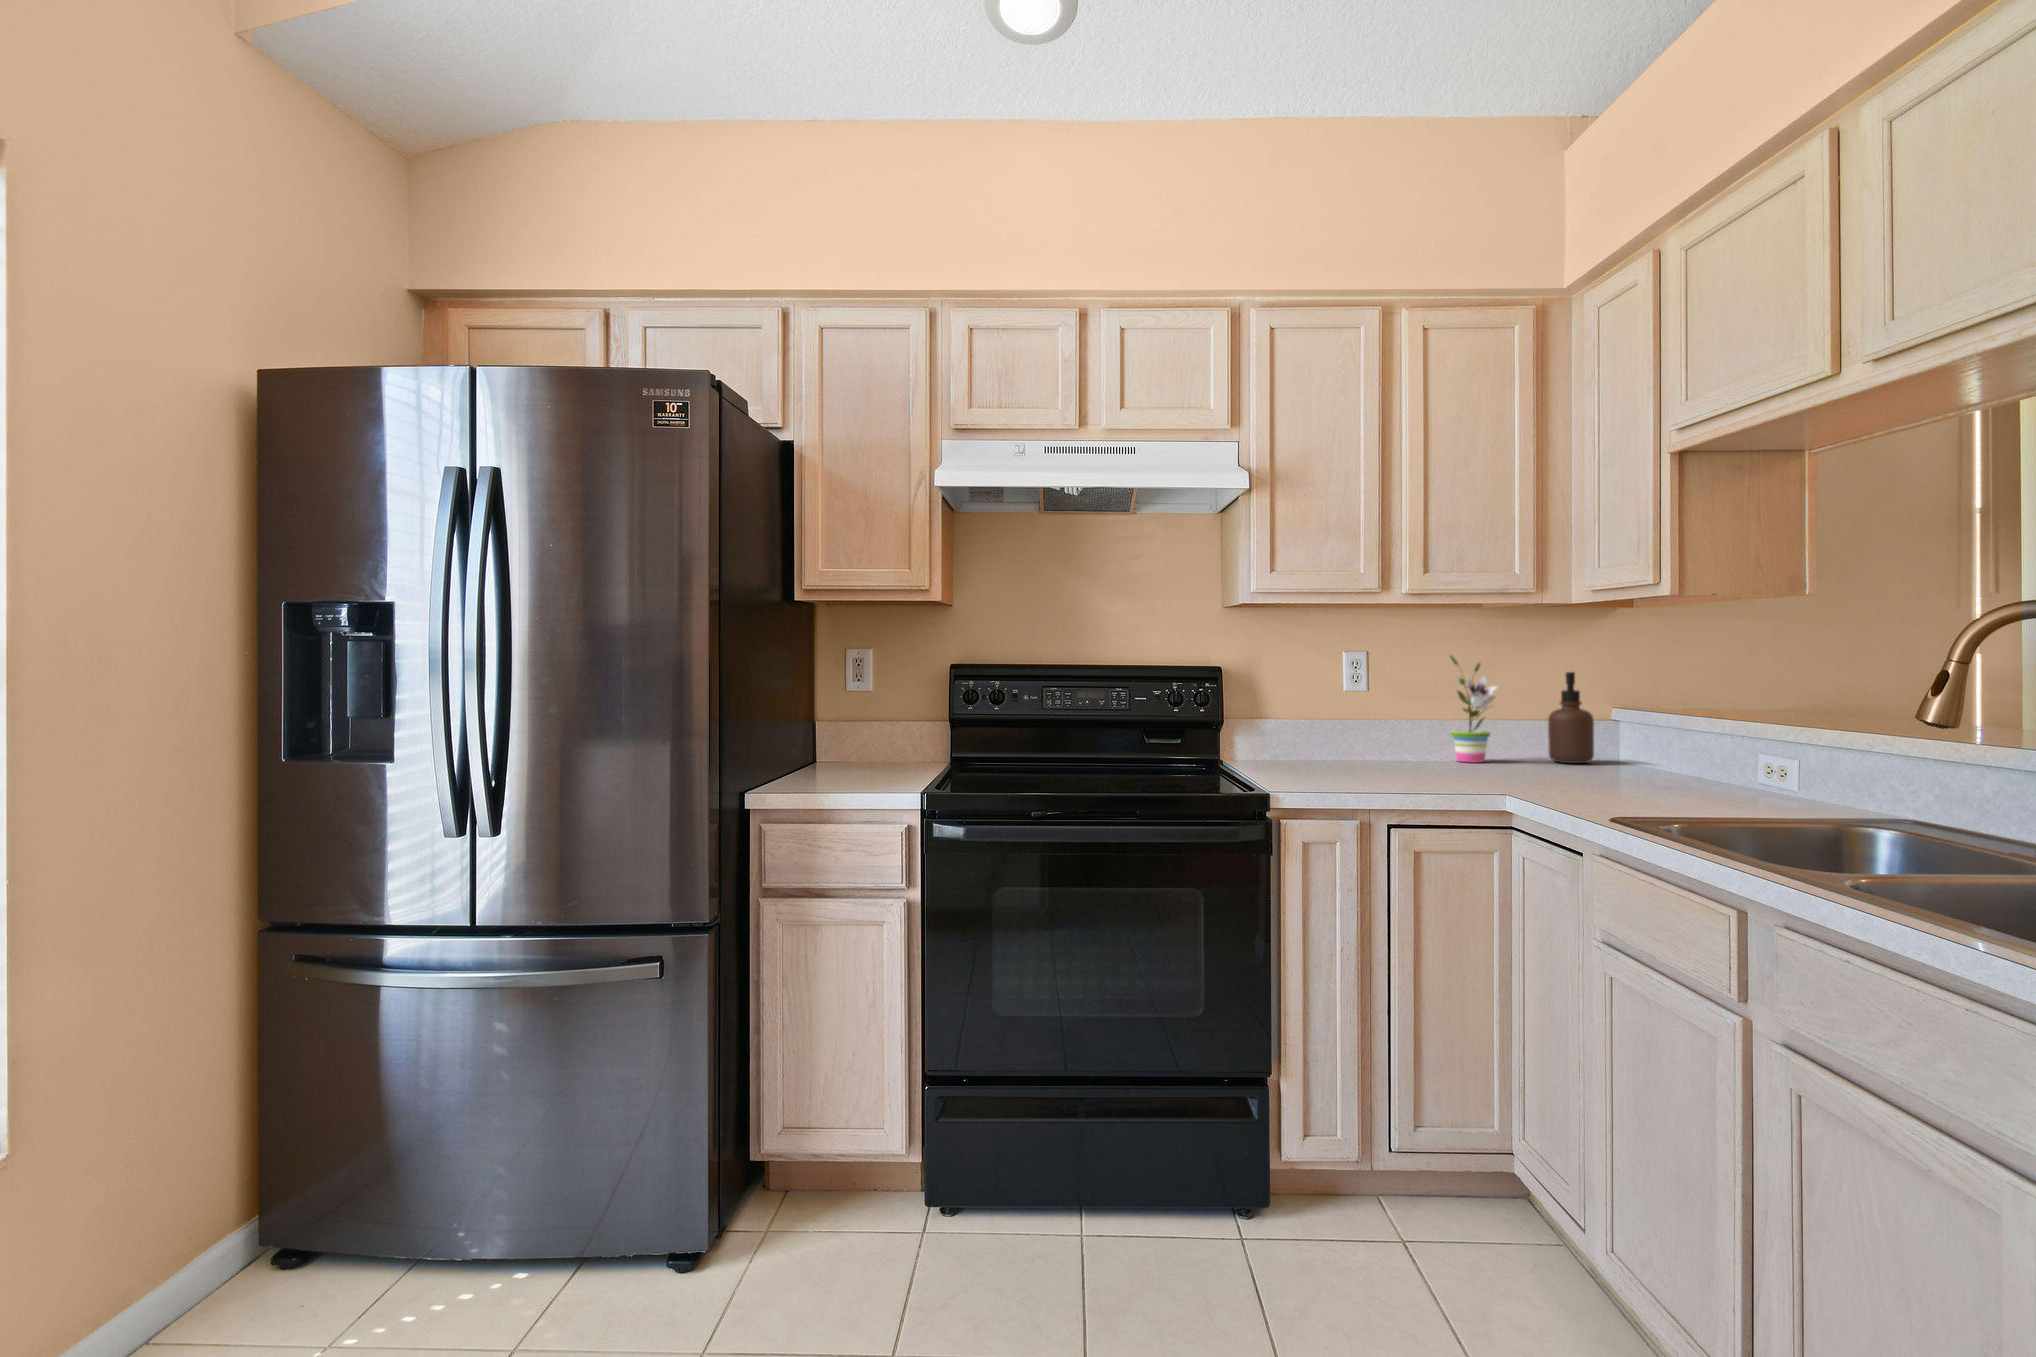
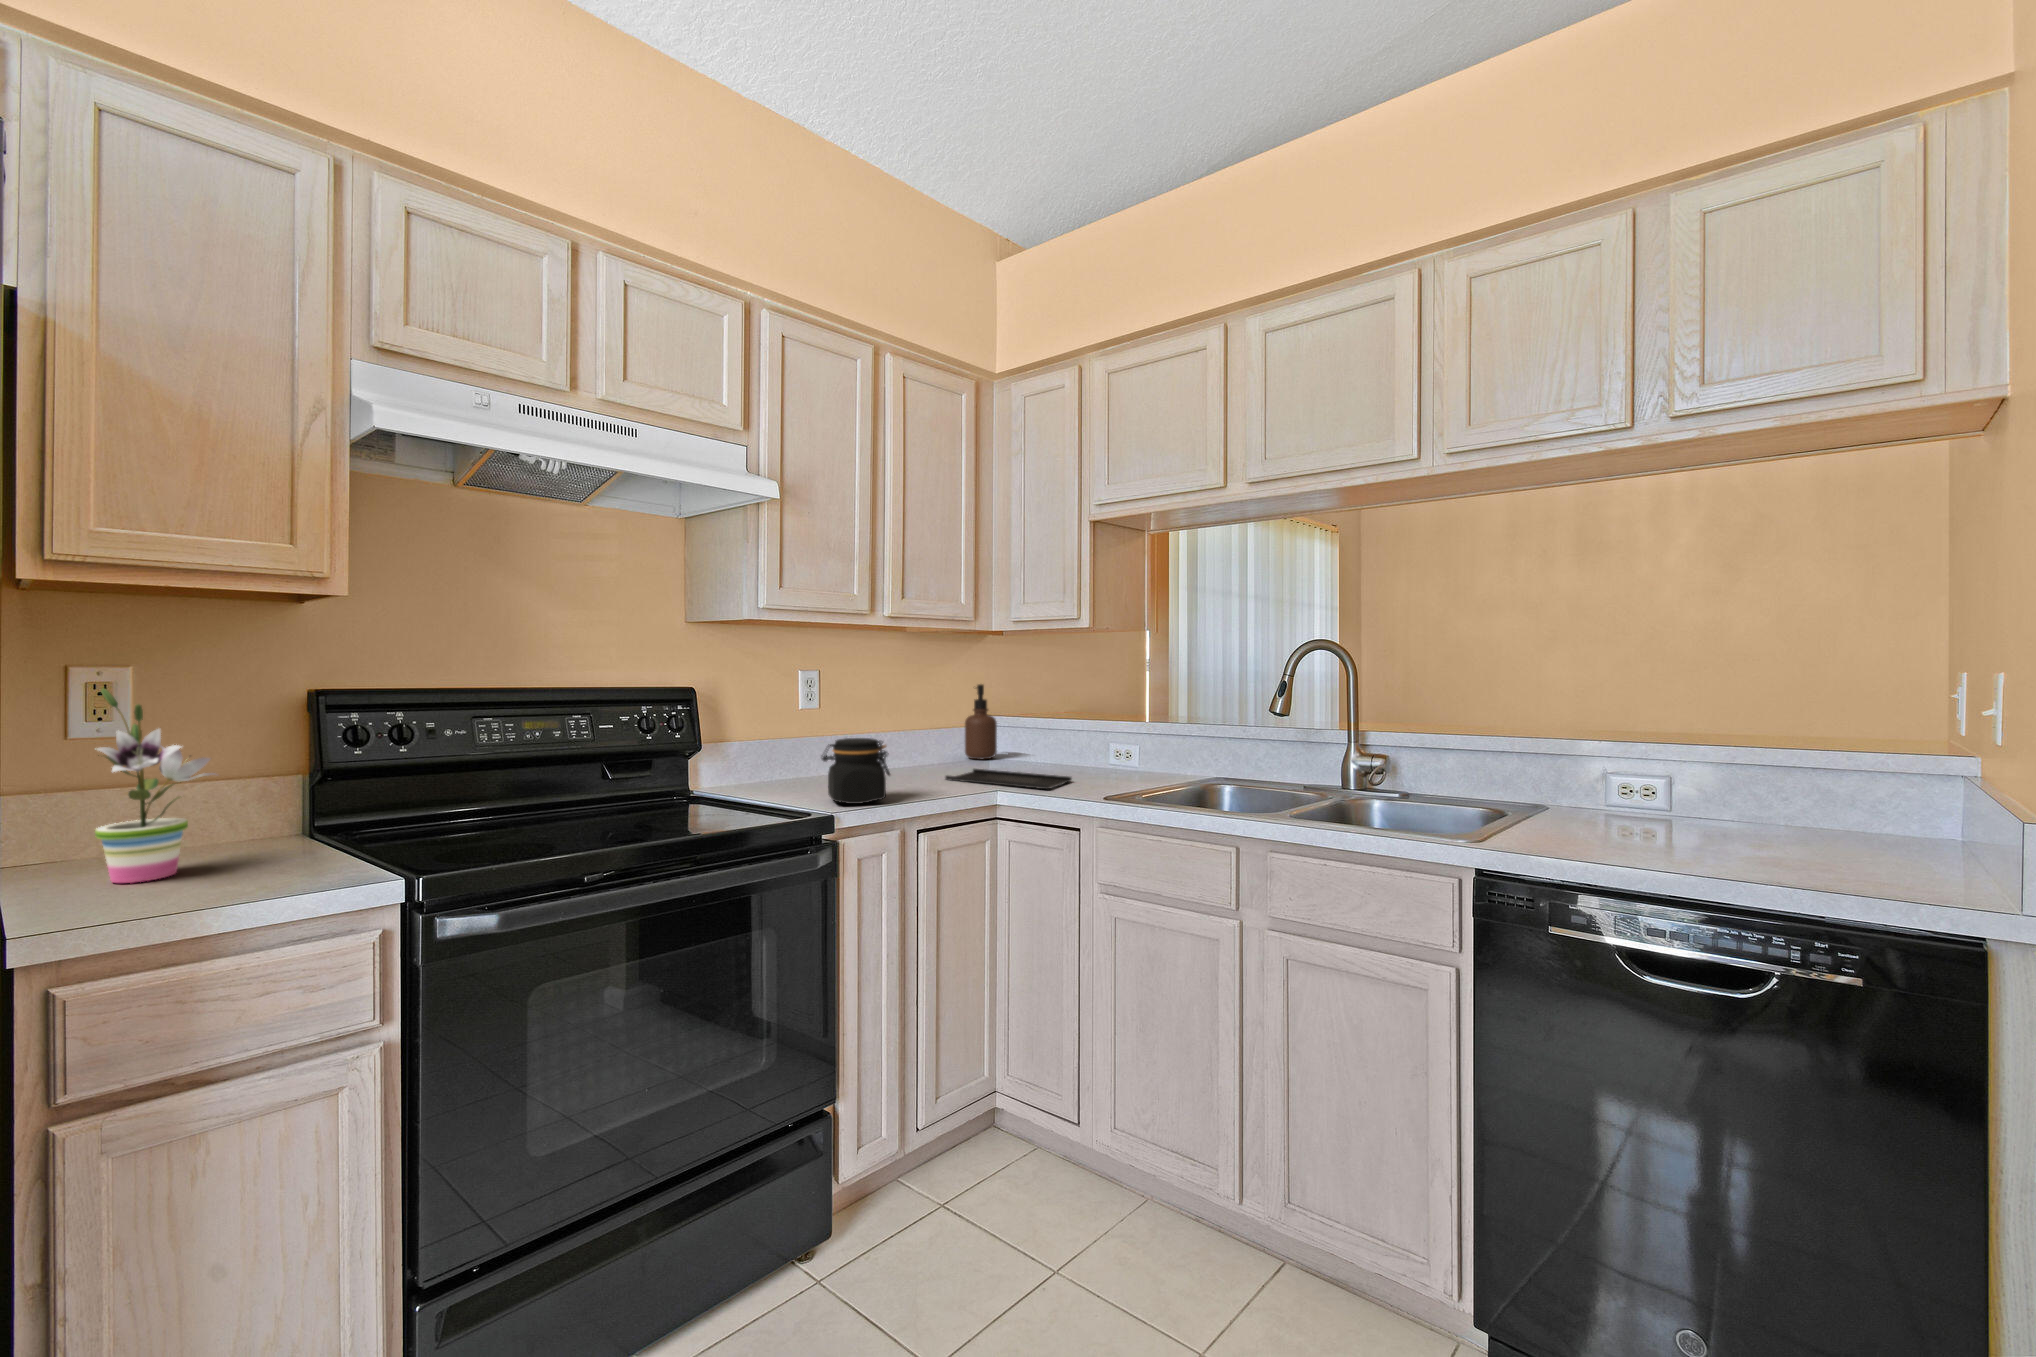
potted plant: present [1449,656,1497,763] -> present [95,689,215,883]
jar: none [1308,717,1382,782] -> present [822,738,890,804]
tray: none [1480,768,1648,791] -> present [945,769,1072,789]

